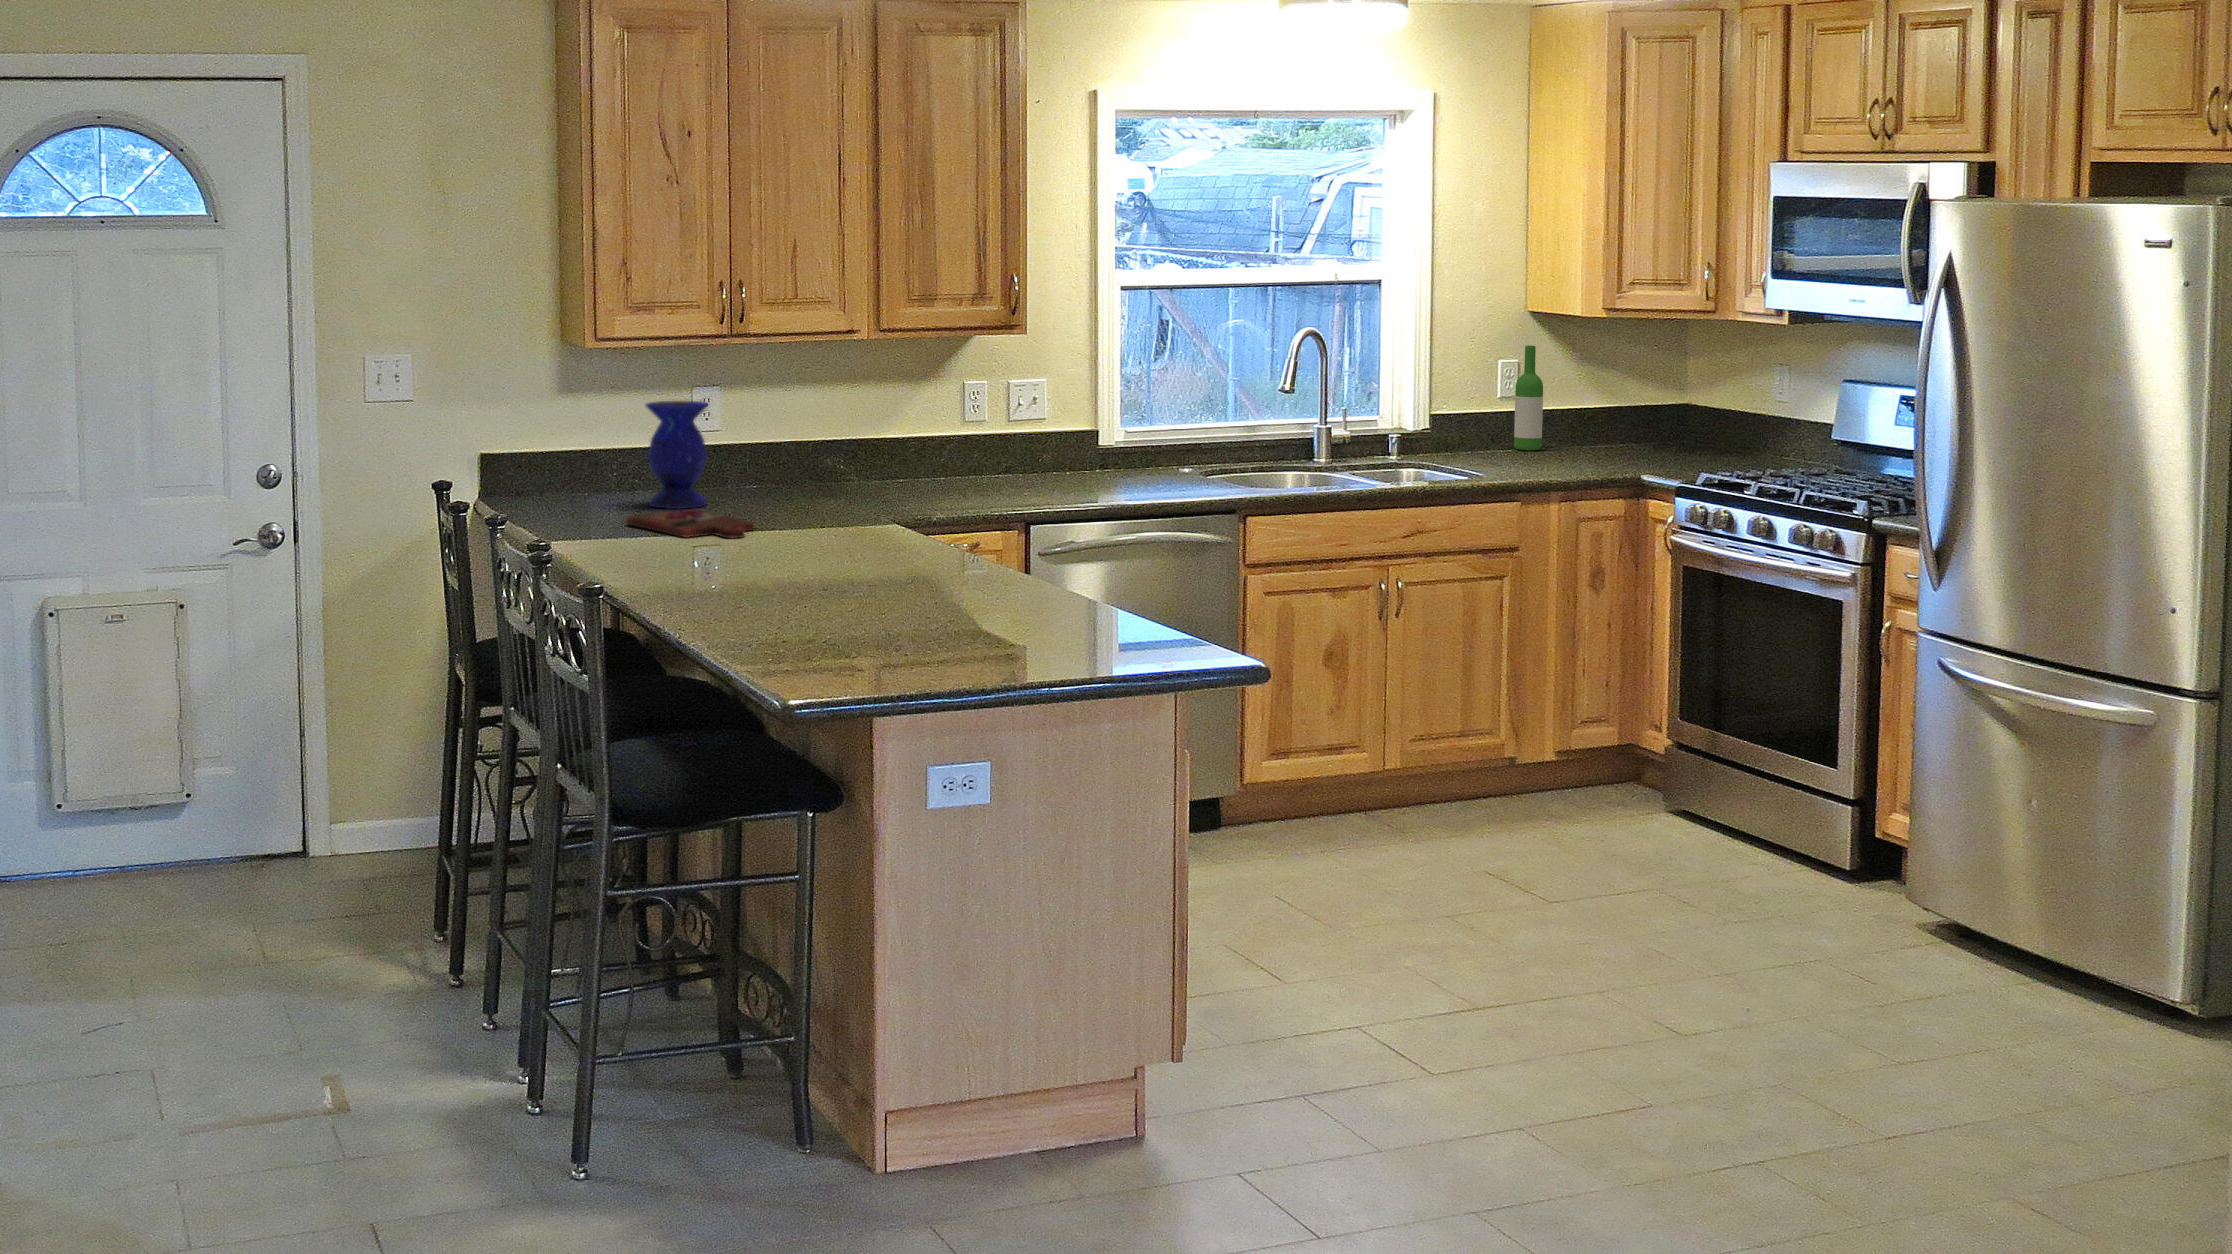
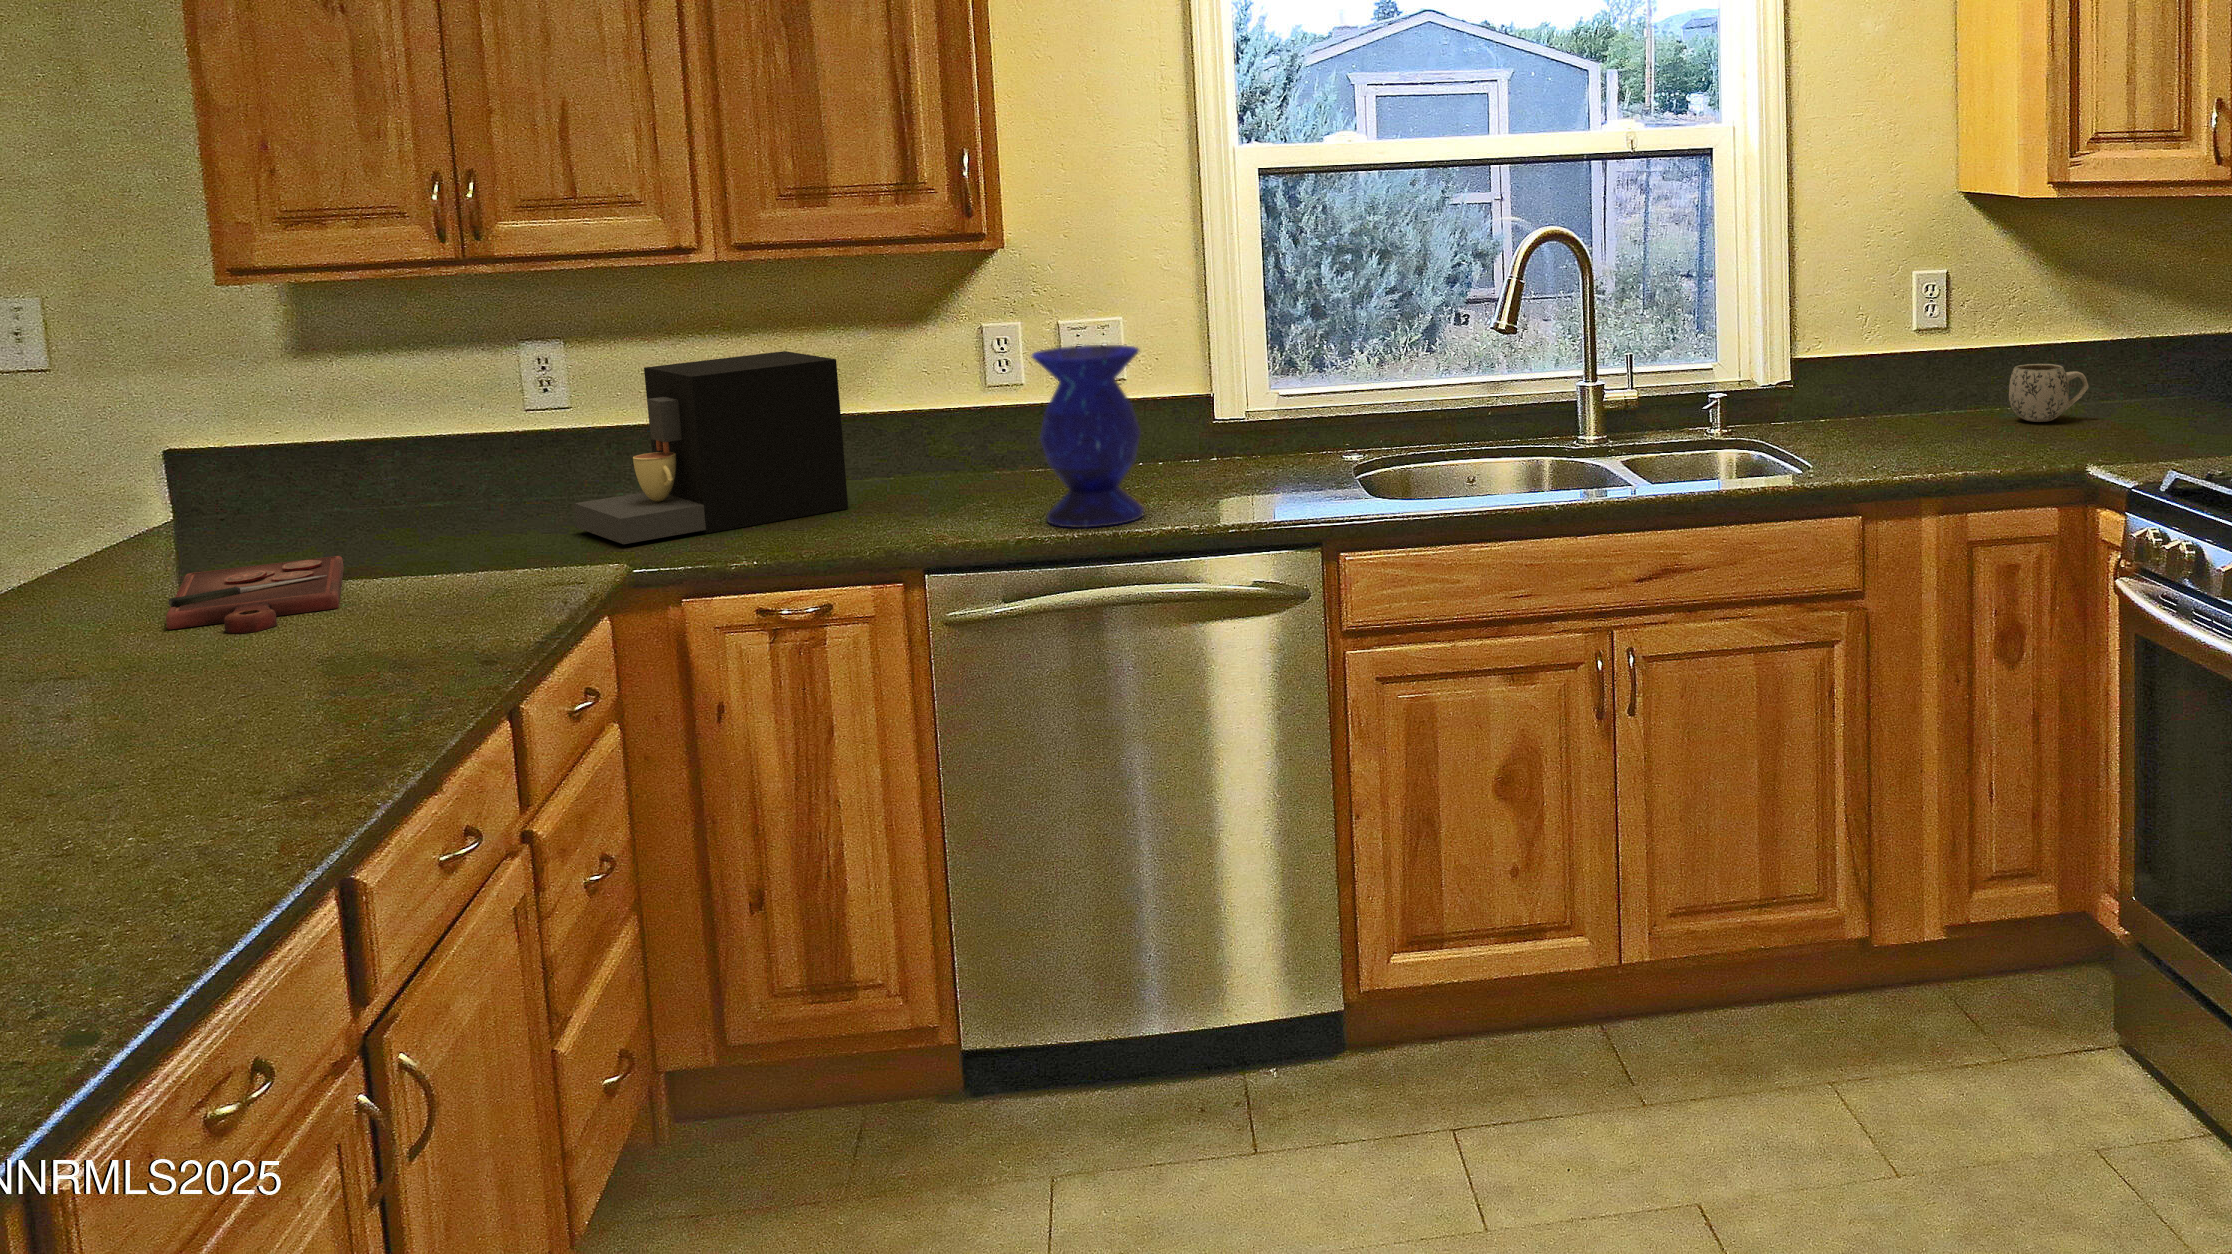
wine bottle: present [1514,345,1543,450] -> none [1936,249,1979,415]
coffee maker: none [782,396,924,506] -> present [574,351,848,544]
vase: present [646,401,708,509] -> present [1032,345,1144,528]
mug: none [1565,418,1614,453] -> present [2009,364,2089,422]

